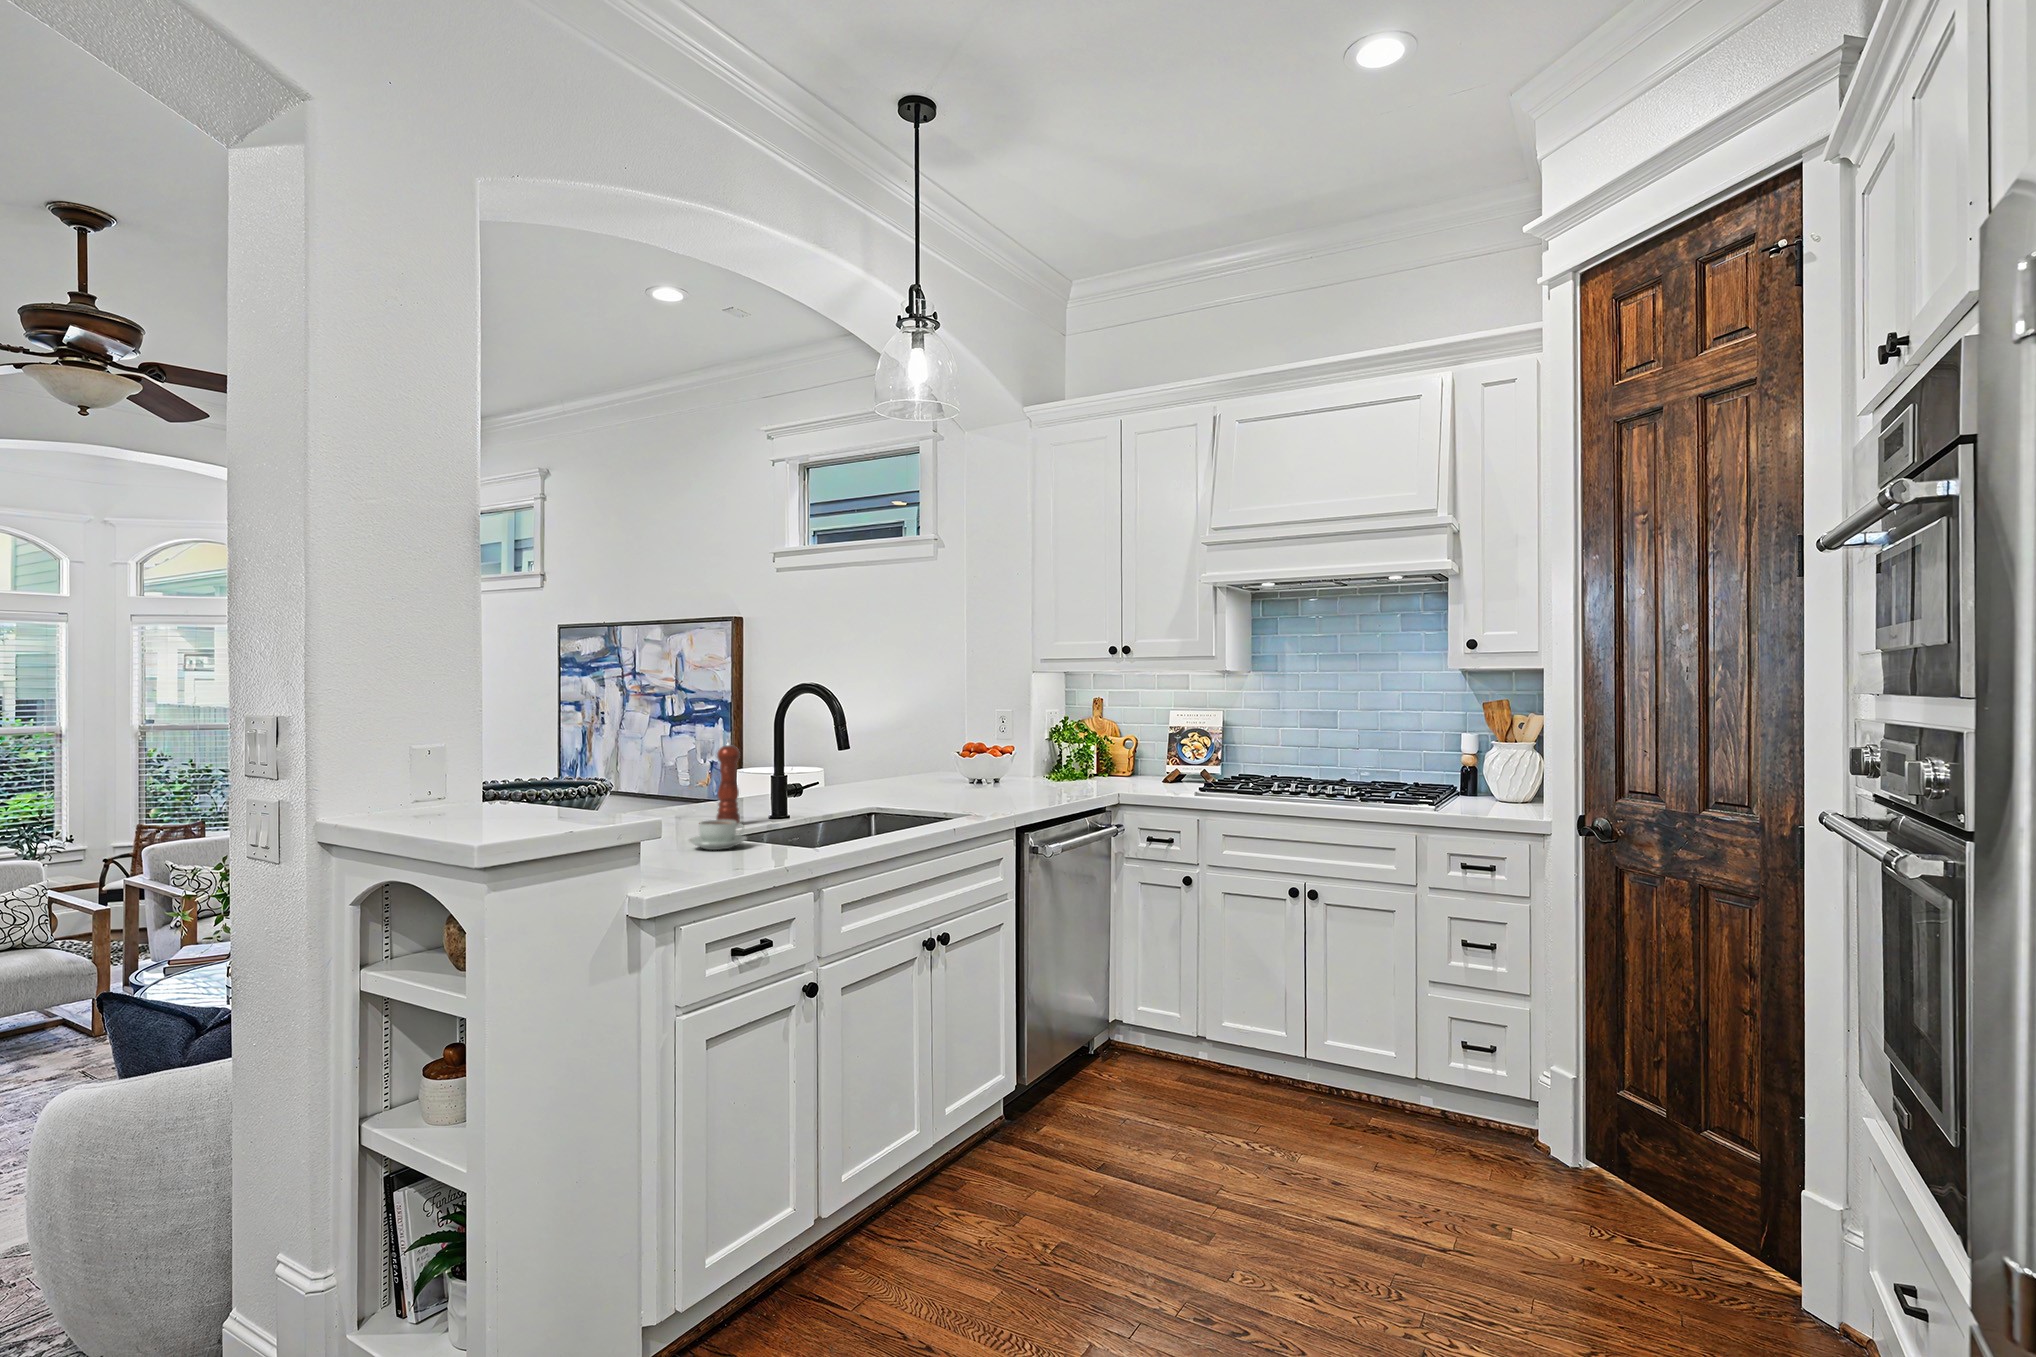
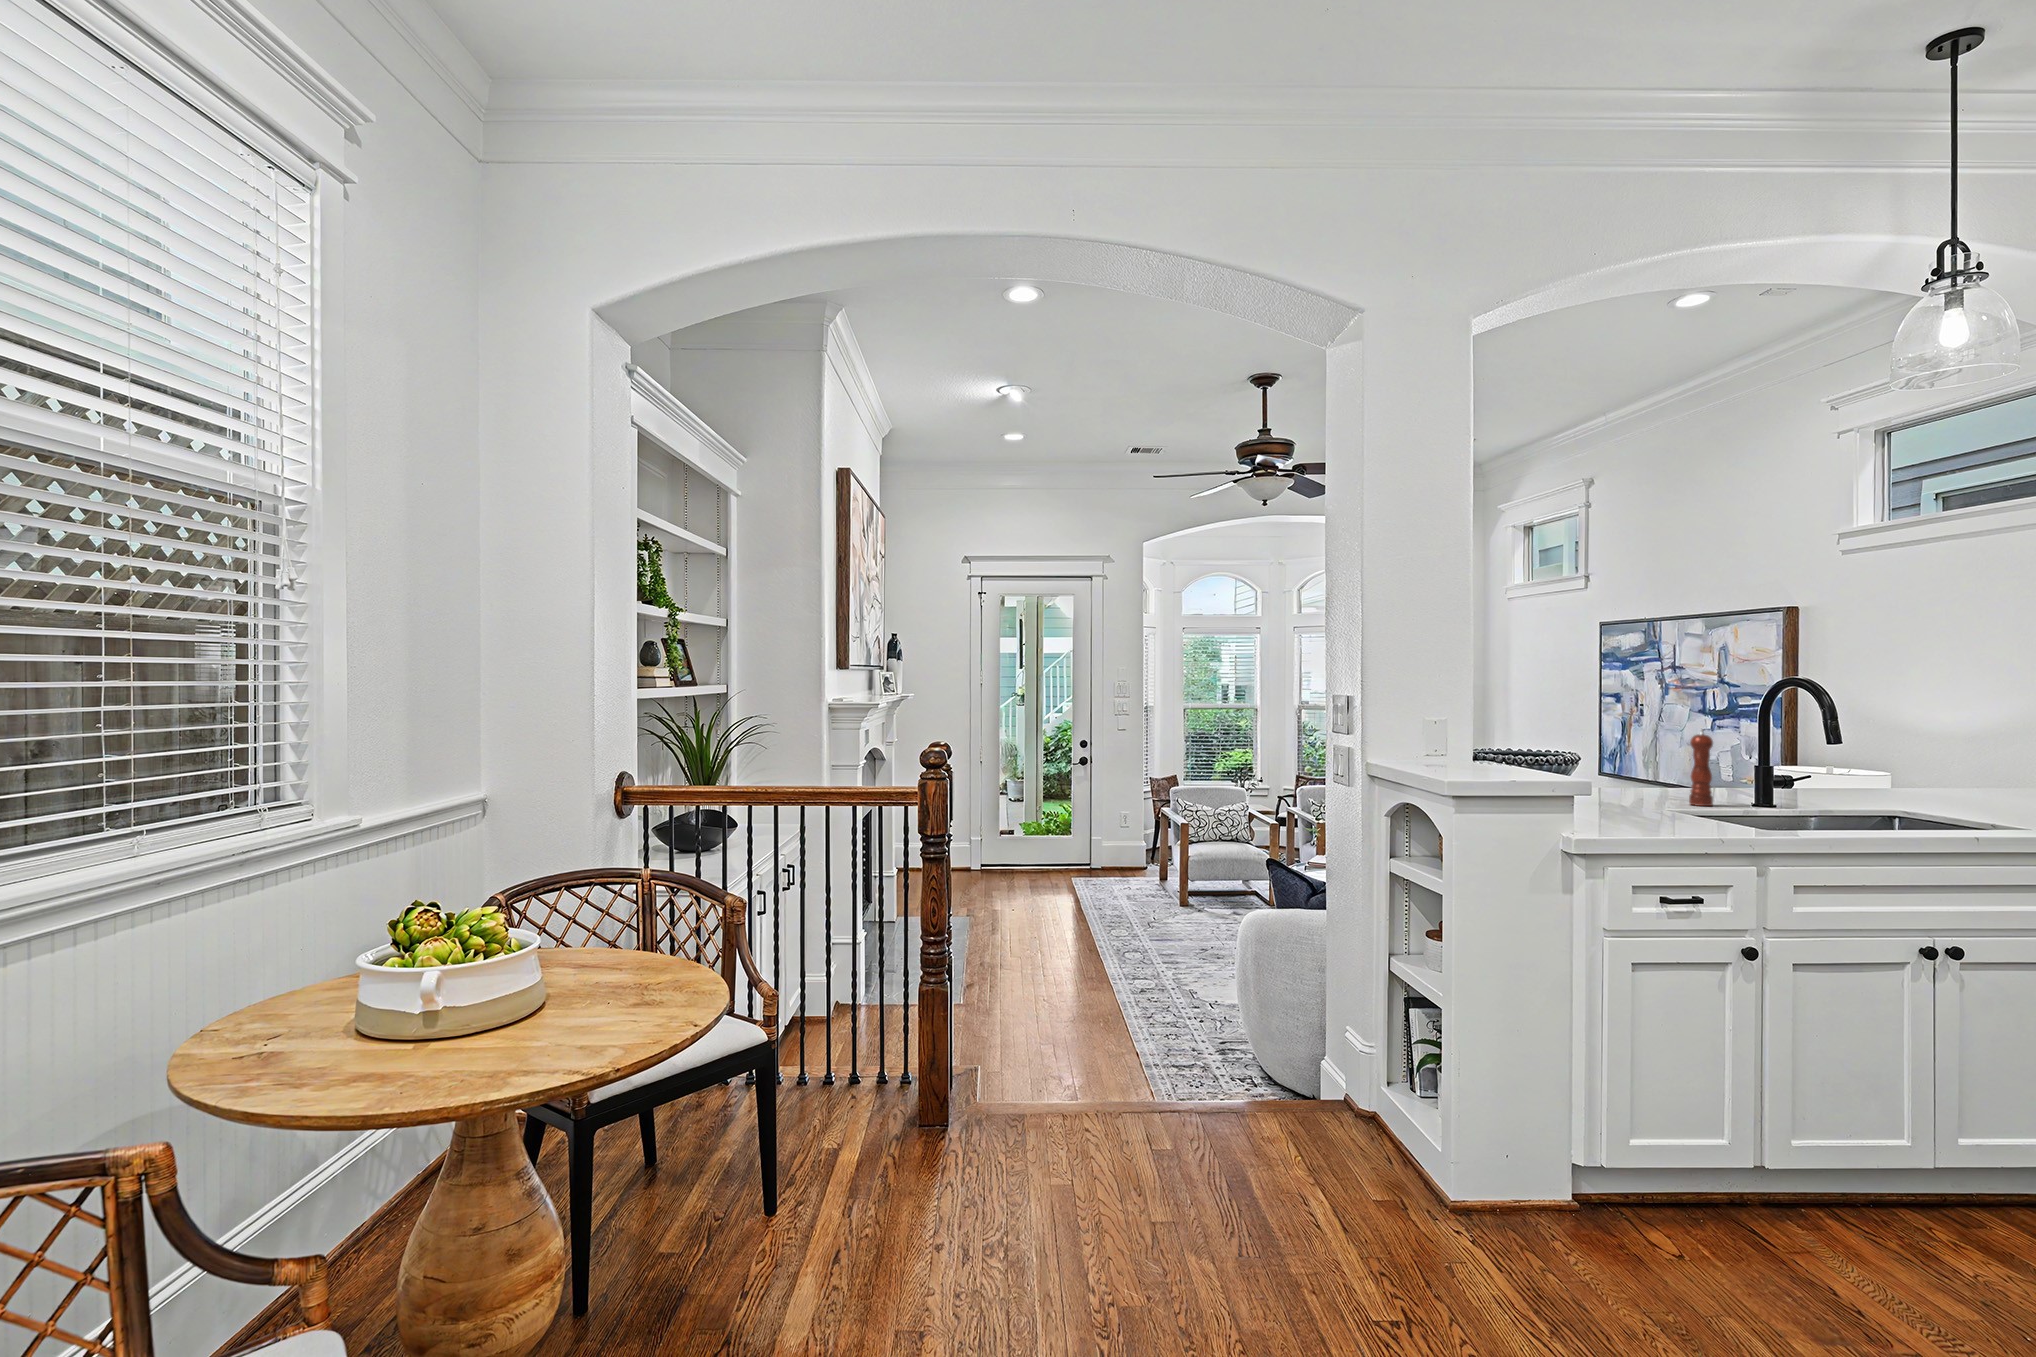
coffee cup: present [688,820,746,850] -> none [1639,794,1696,819]

